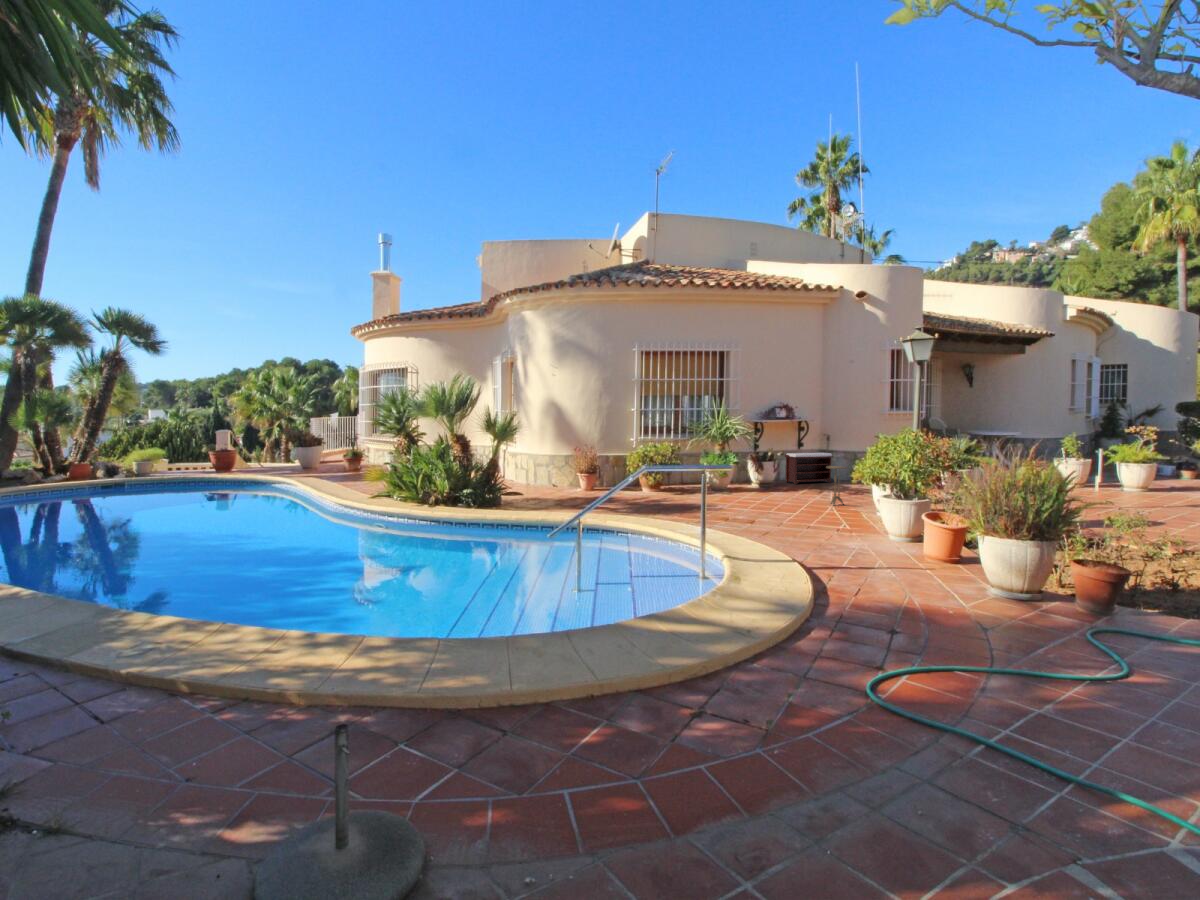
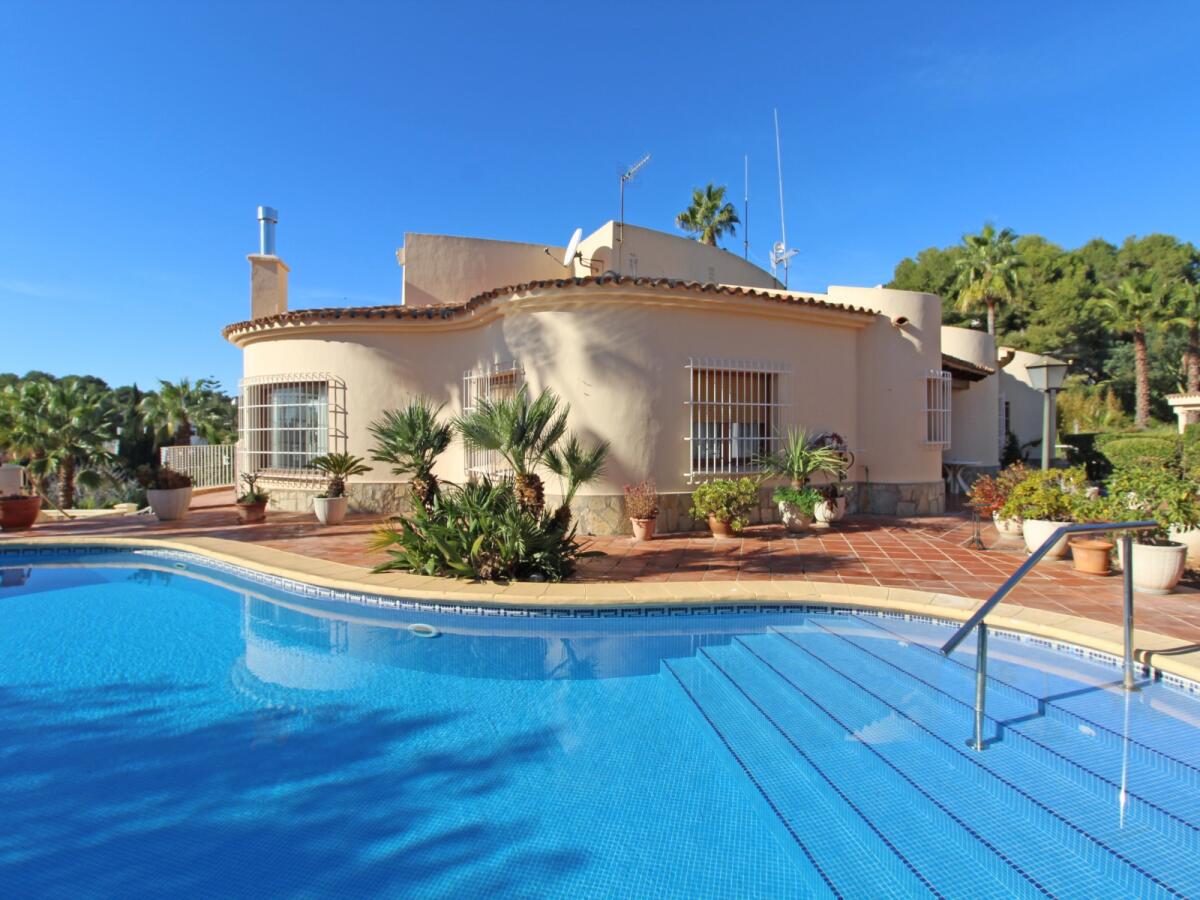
bench: present [785,453,833,484] -> none [836,488,881,525]

